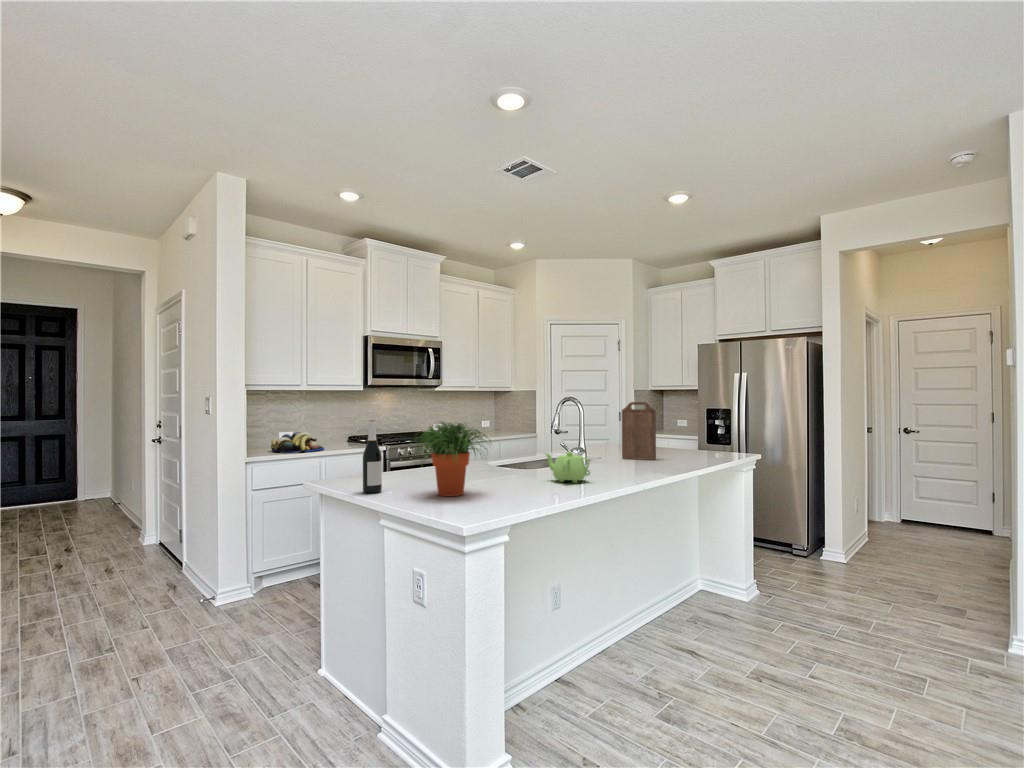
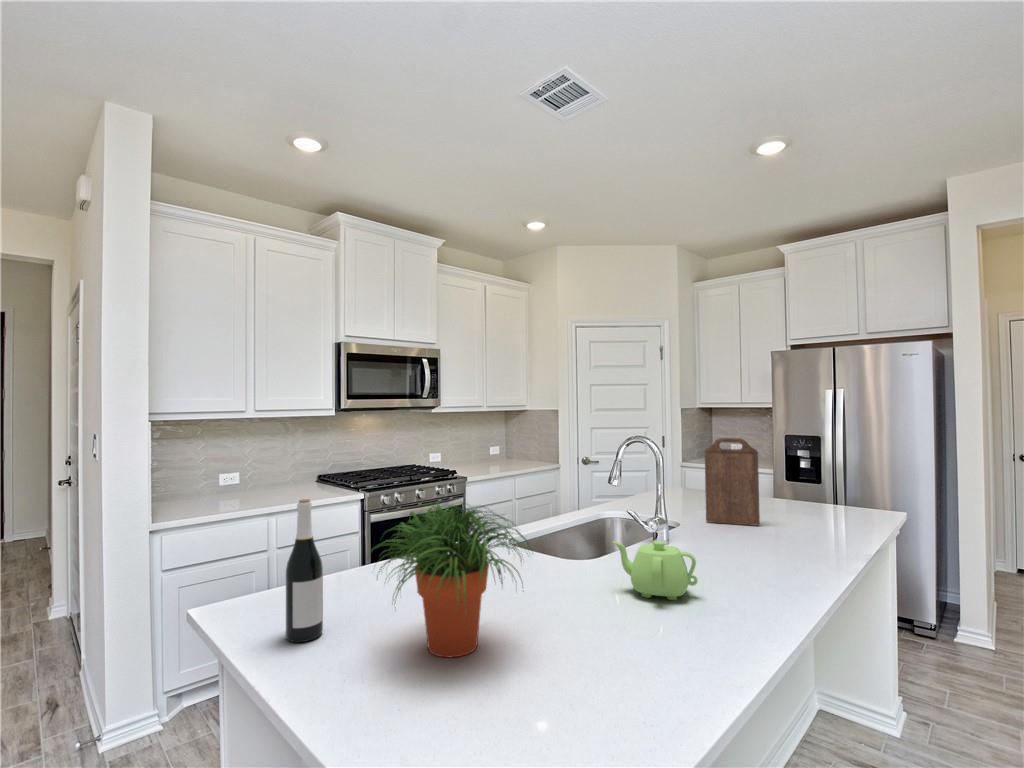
fruit bowl: present [271,432,324,453] -> none [199,476,277,510]

